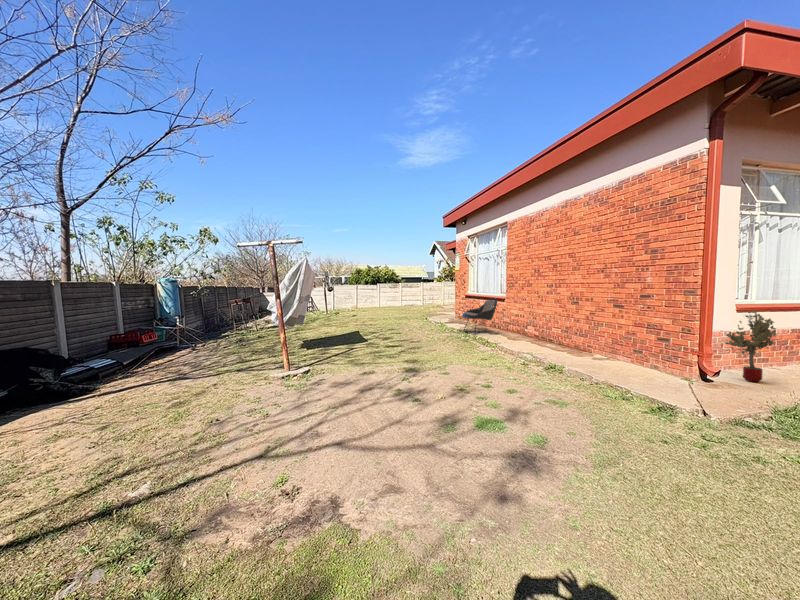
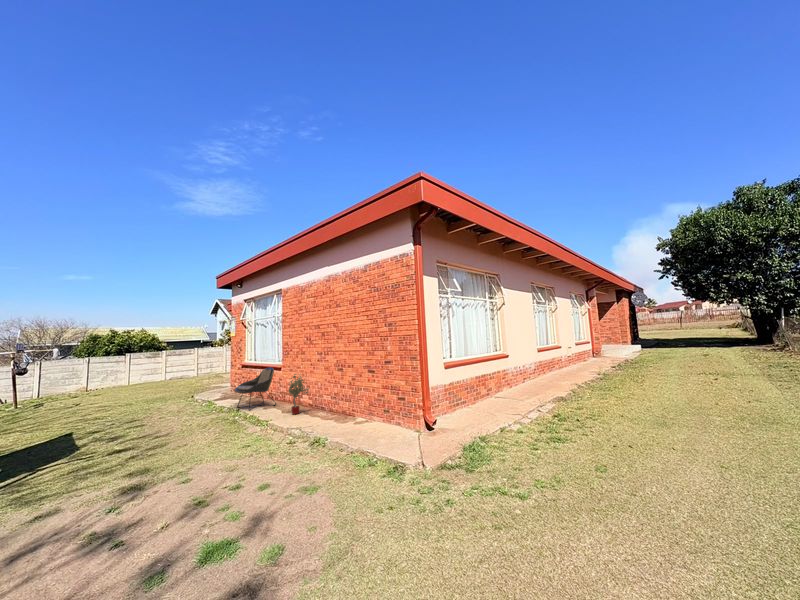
potted tree: present [725,311,777,382] -> present [289,374,309,415]

